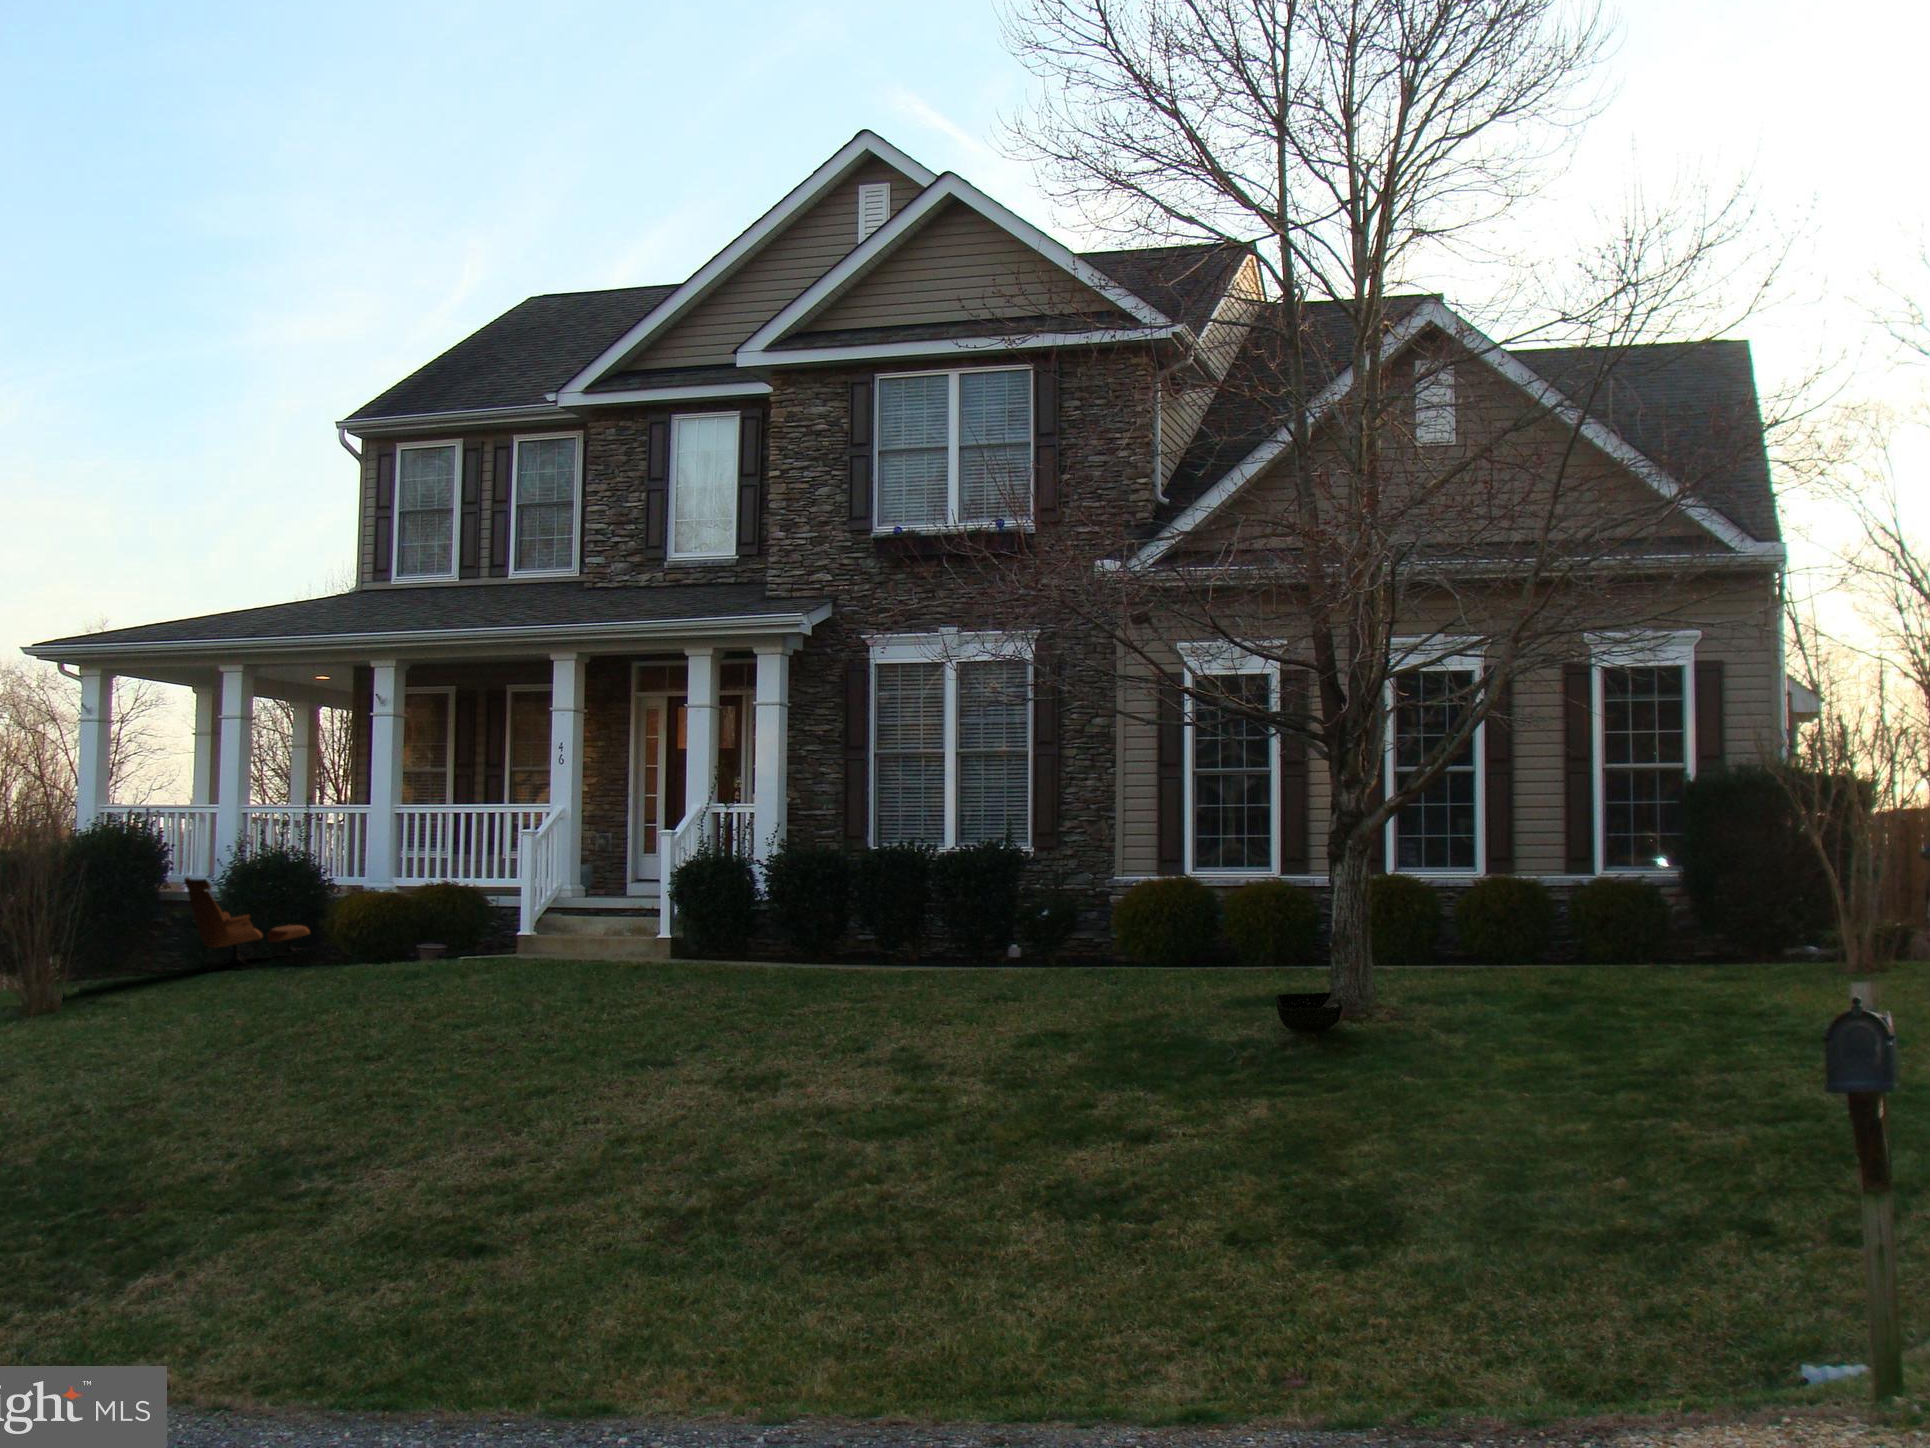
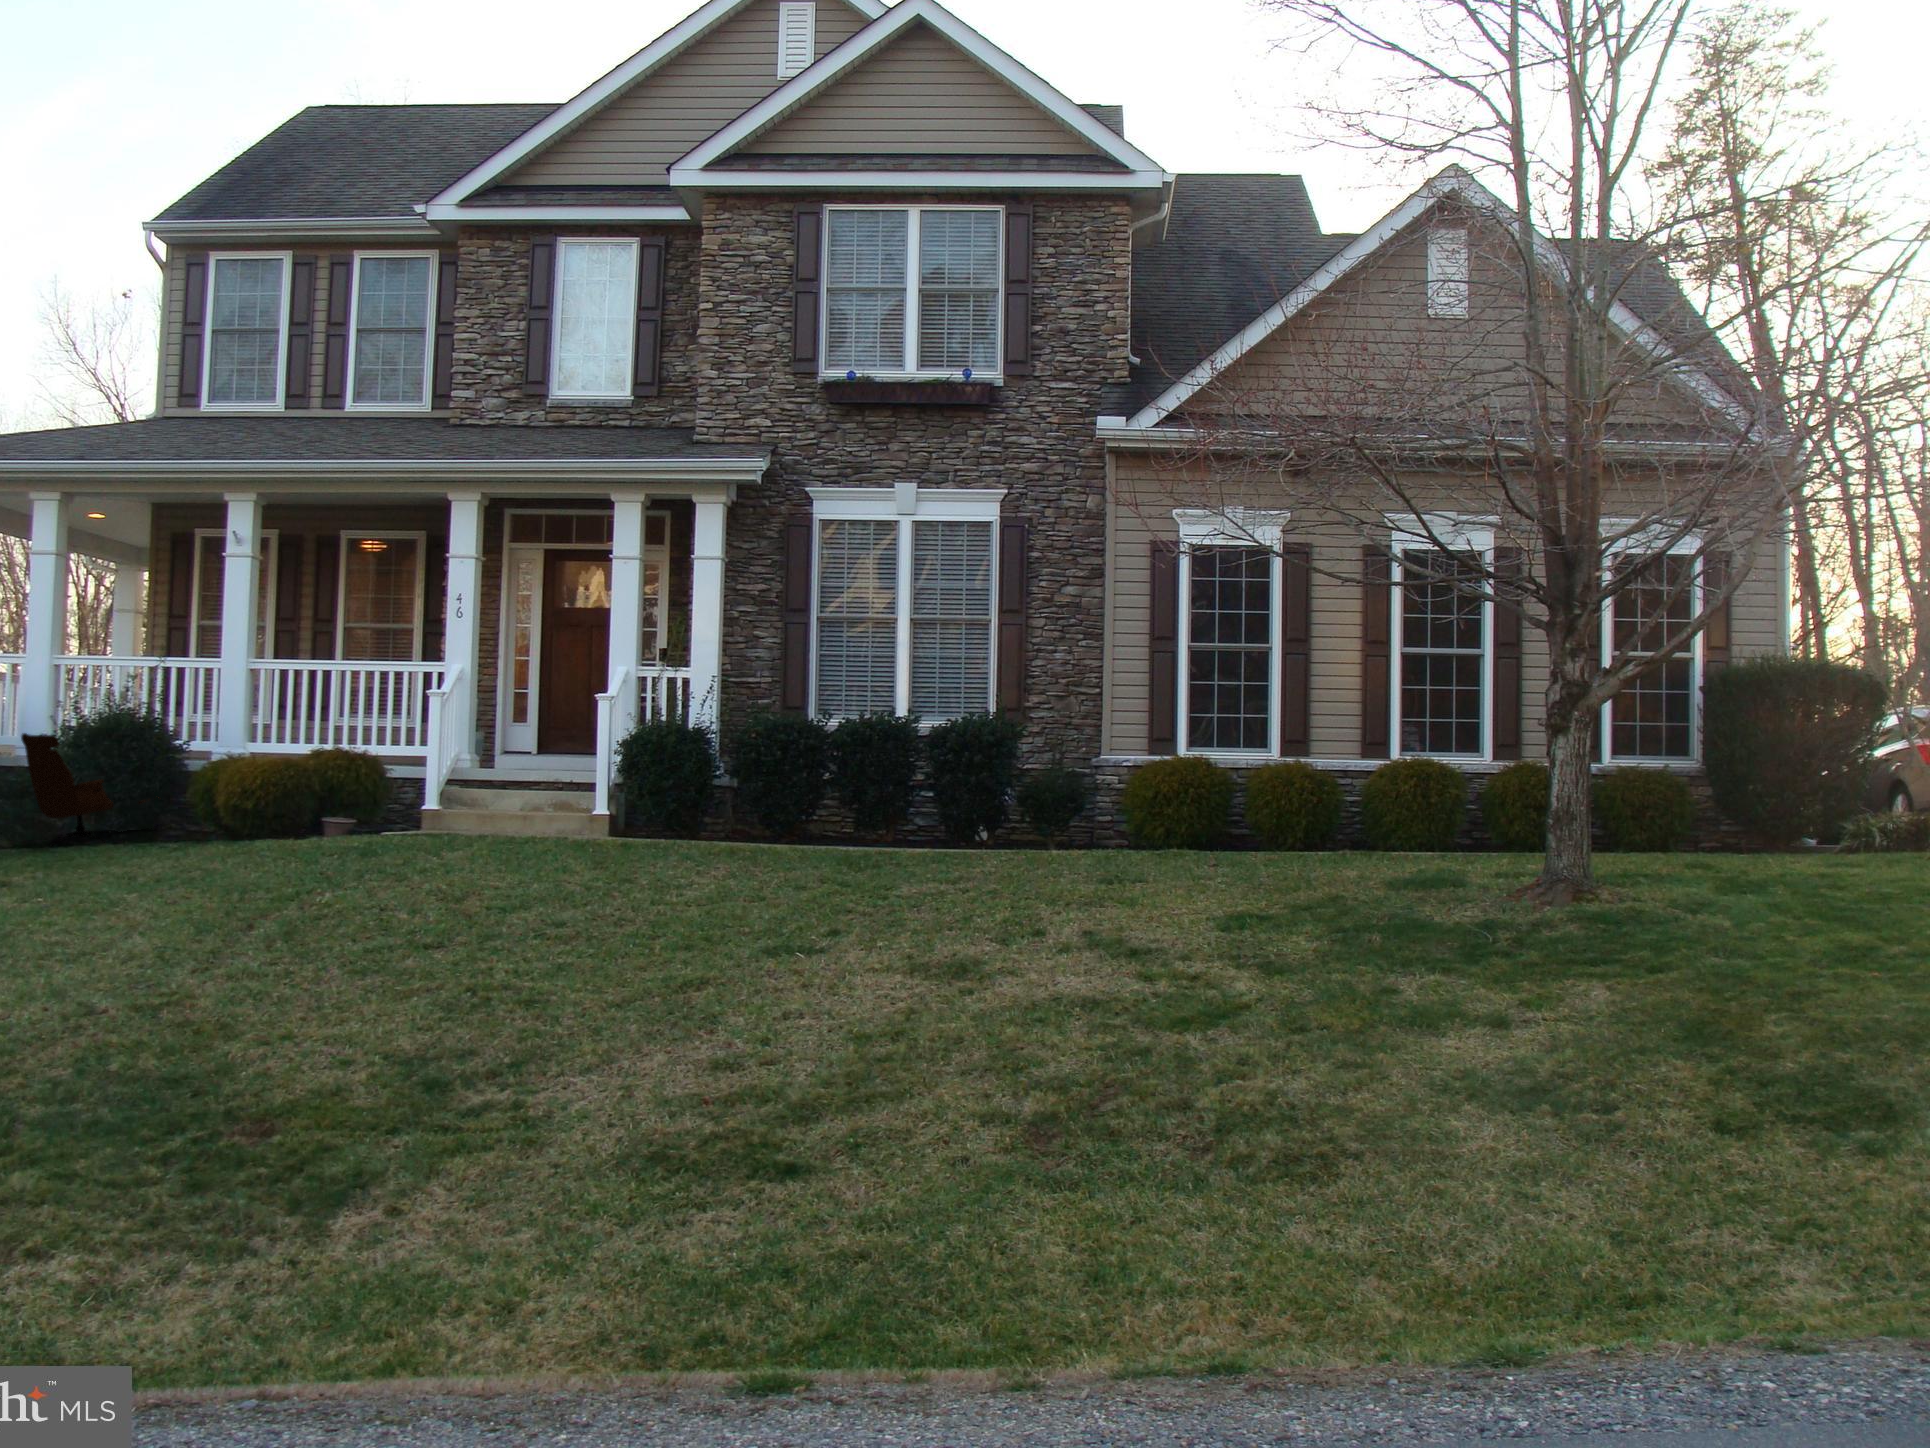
woven basket: present [1275,992,1343,1029] -> none [1436,848,1511,886]

